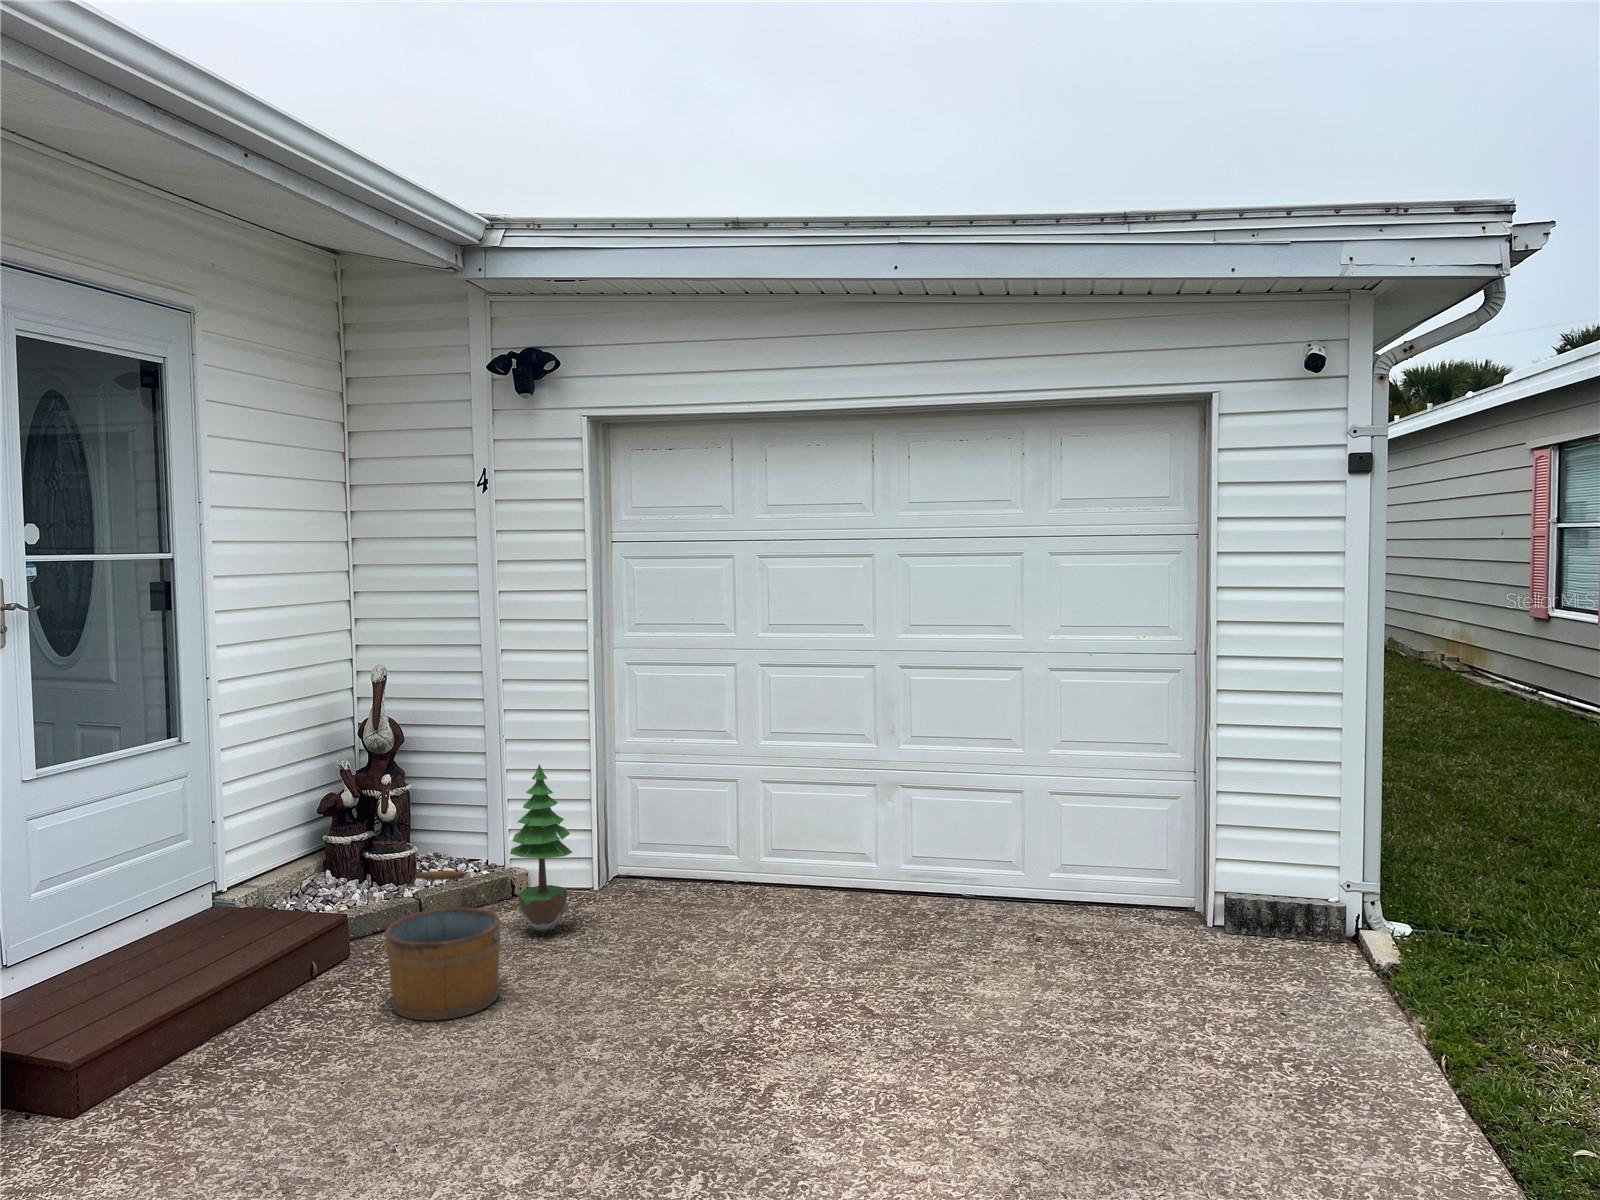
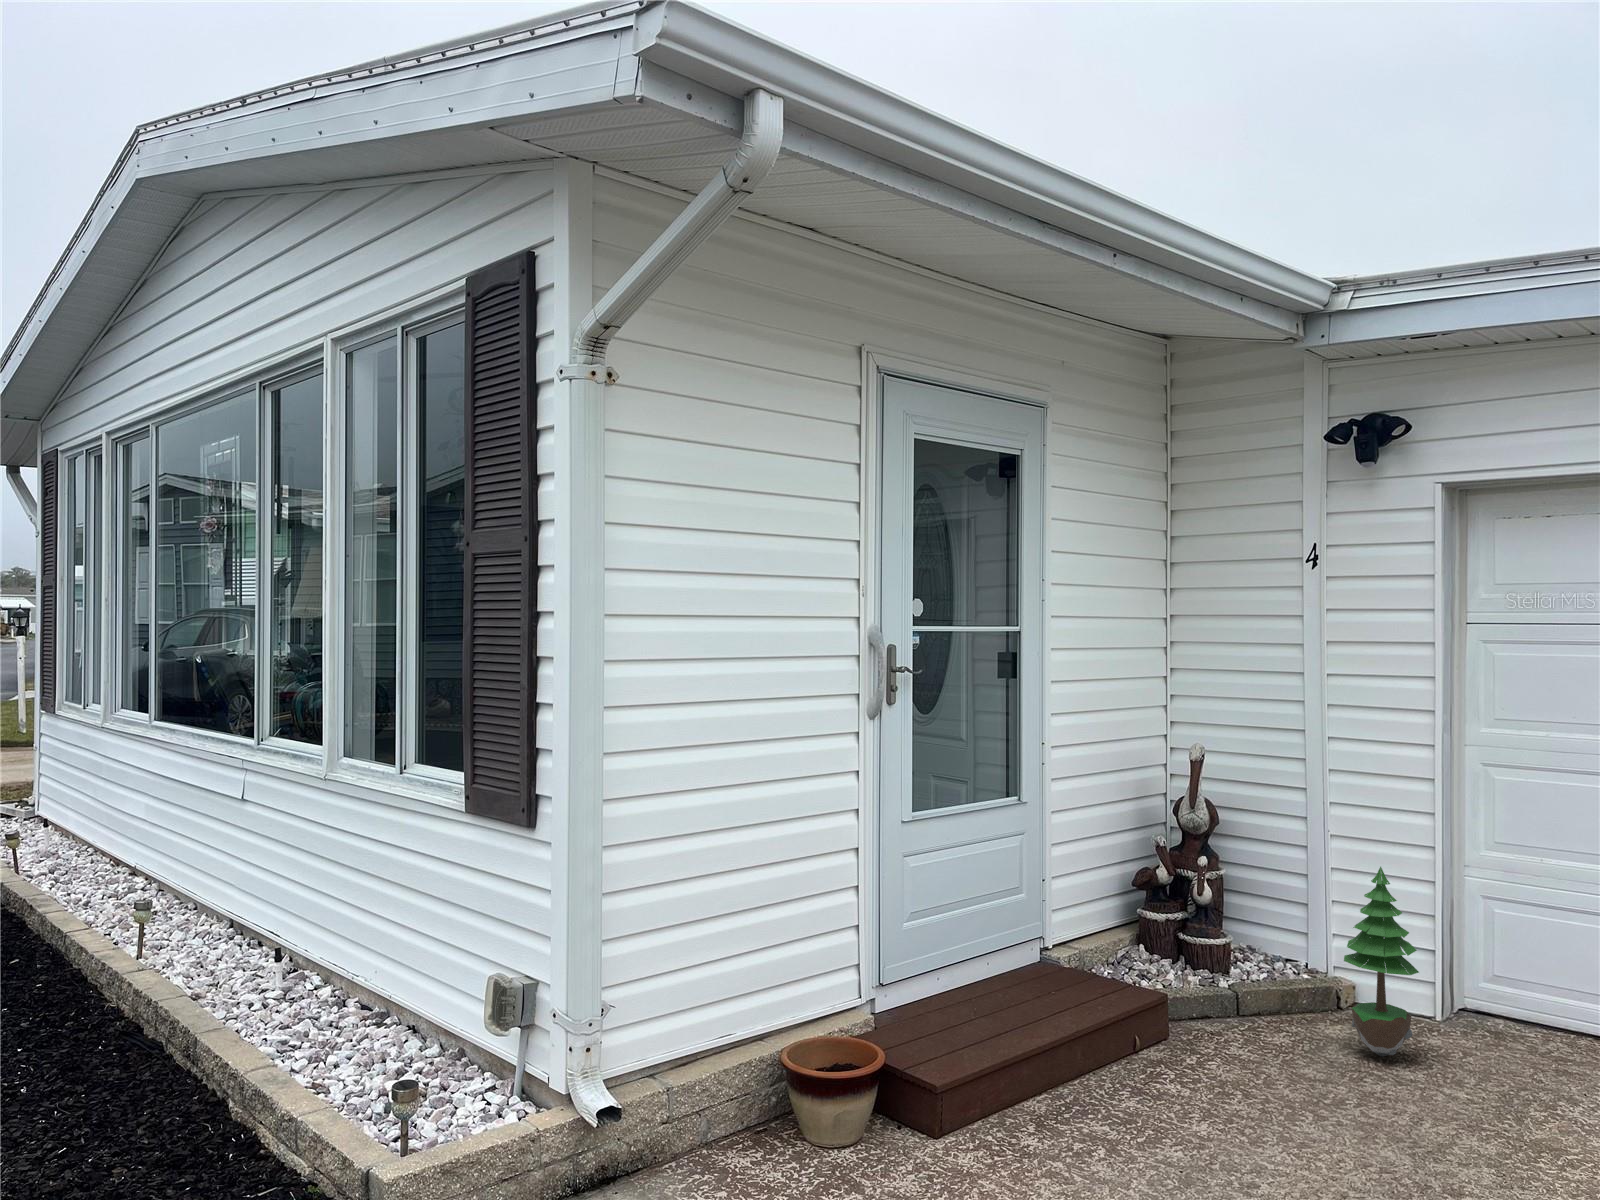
bucket: present [385,871,500,1021] -> none [1217,965,1345,1133]

